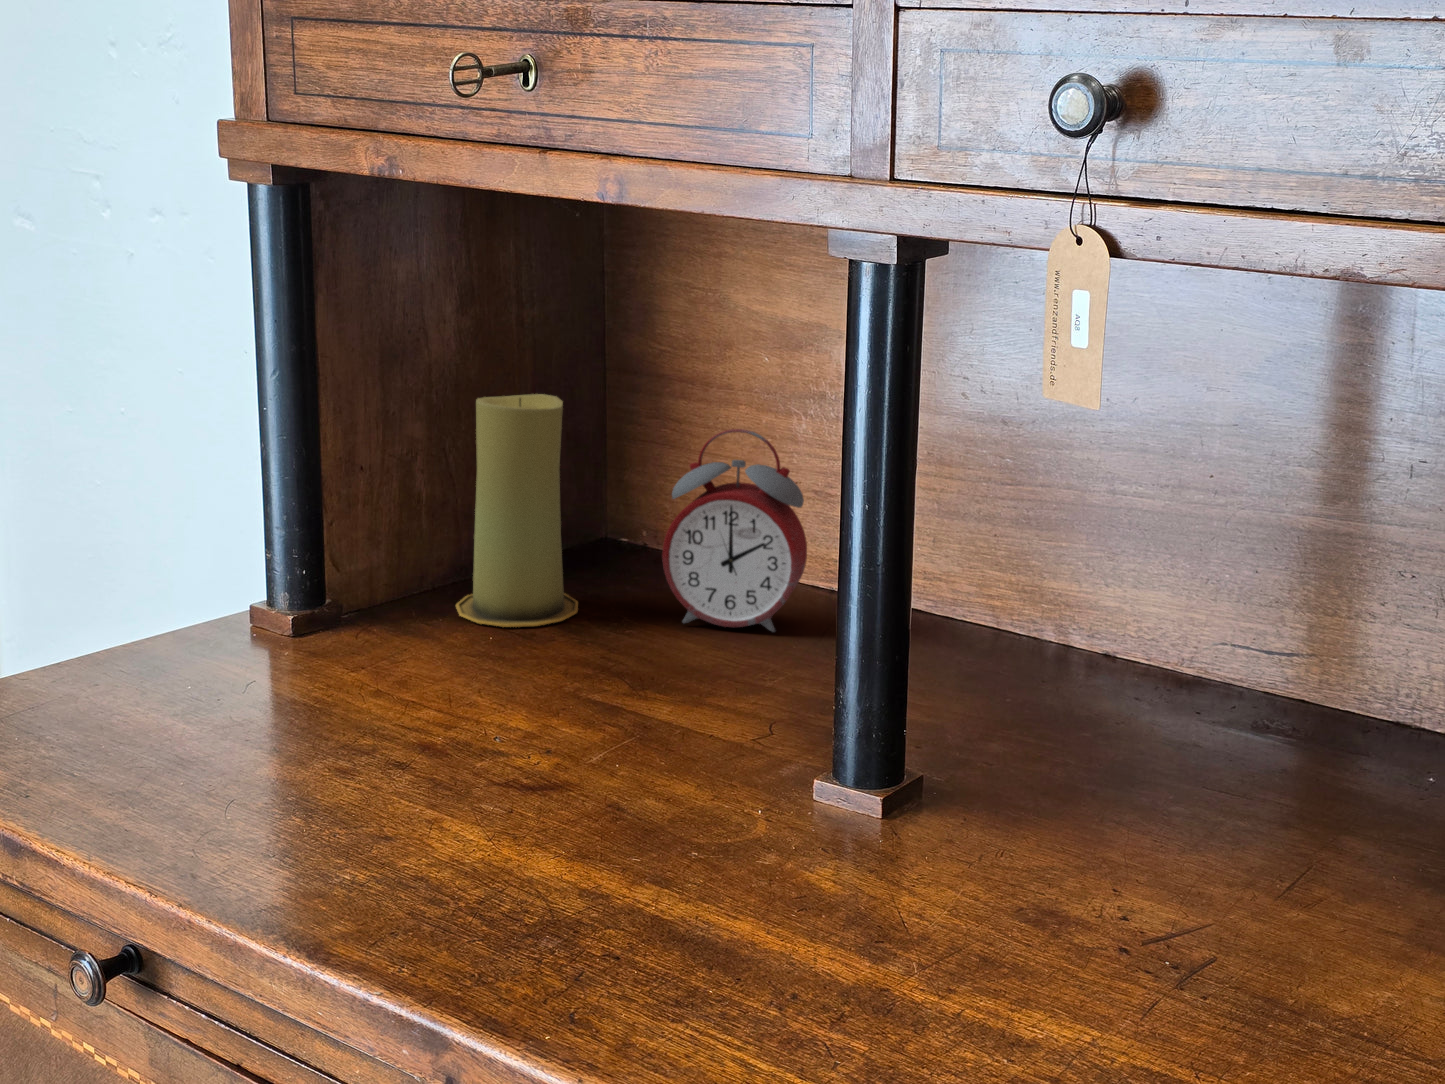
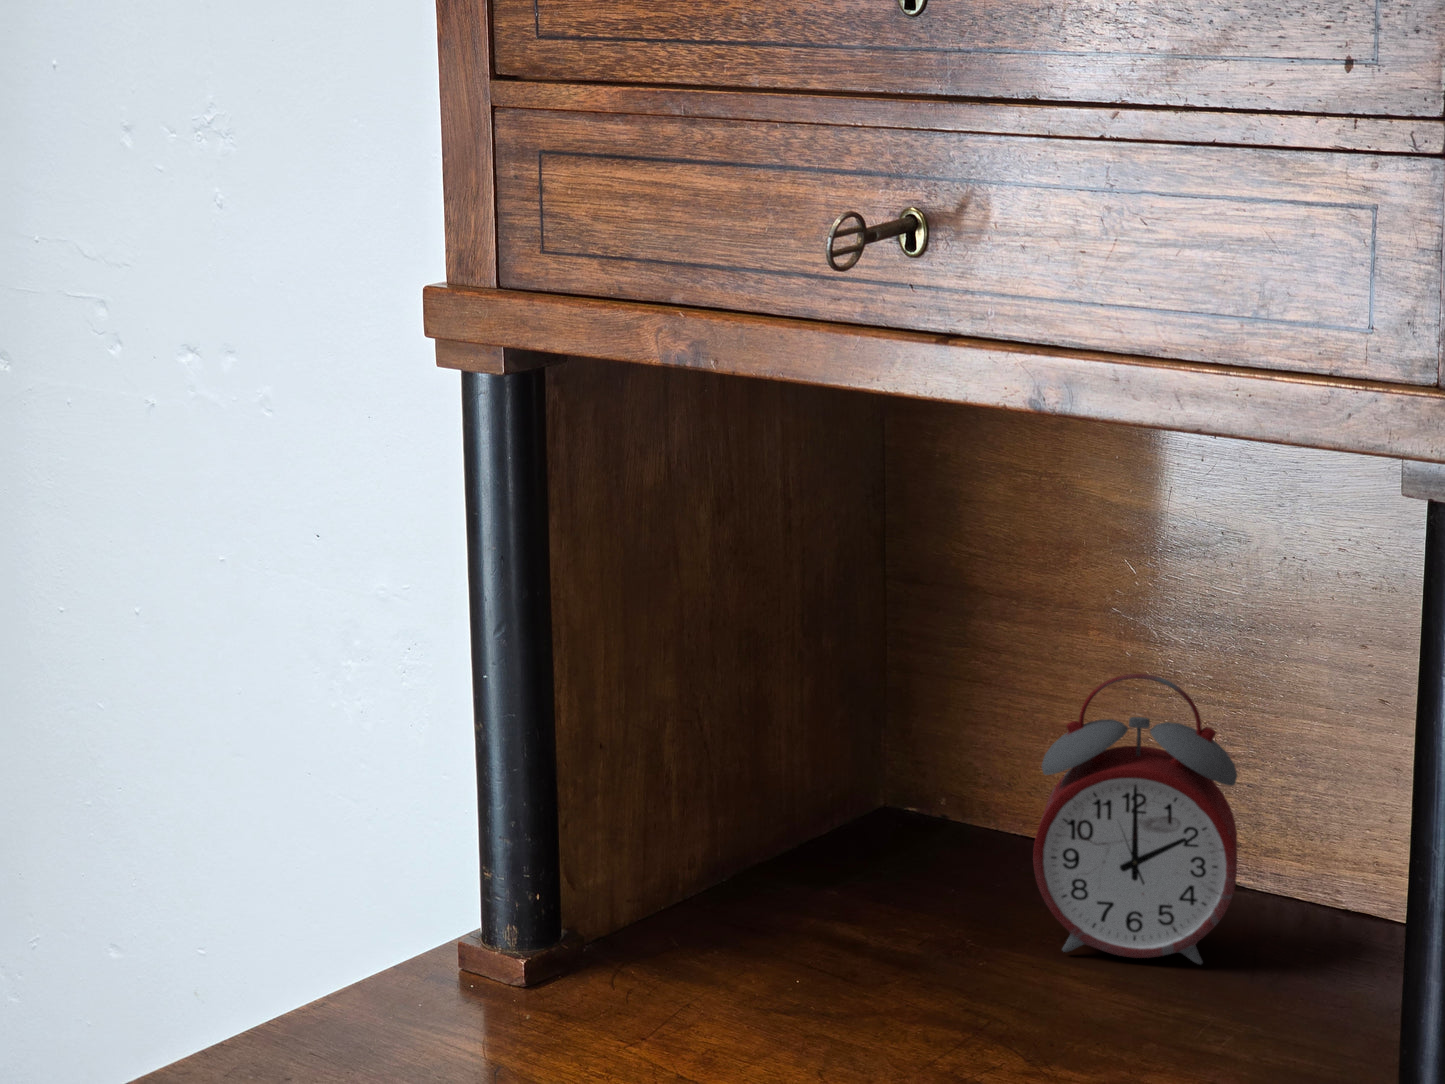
candle: present [456,394,578,627] -> none [731,627,905,966]

